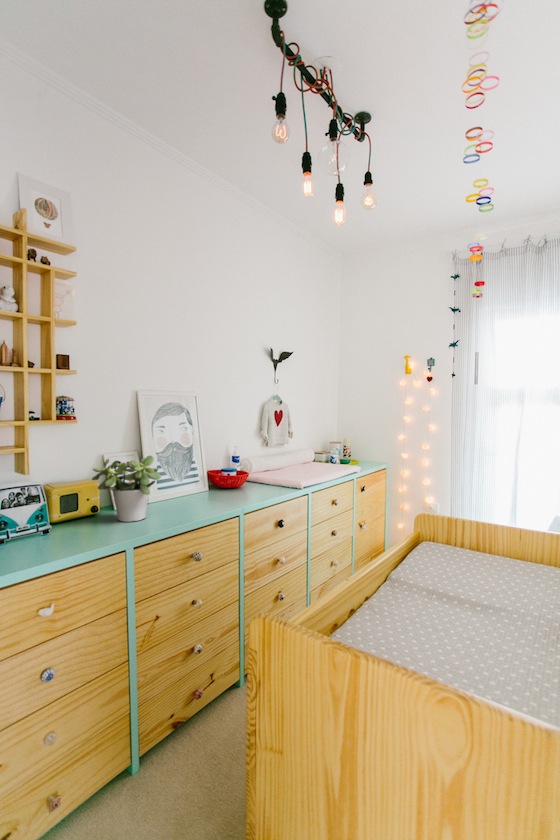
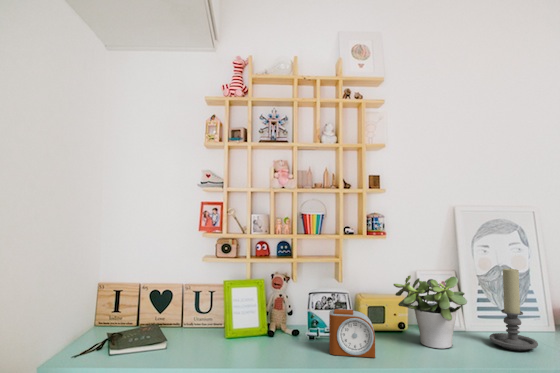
candle holder: none [171,444,206,510] -> present [489,268,538,351]
alarm clock: none [31,500,86,550] -> present [329,309,375,358]

